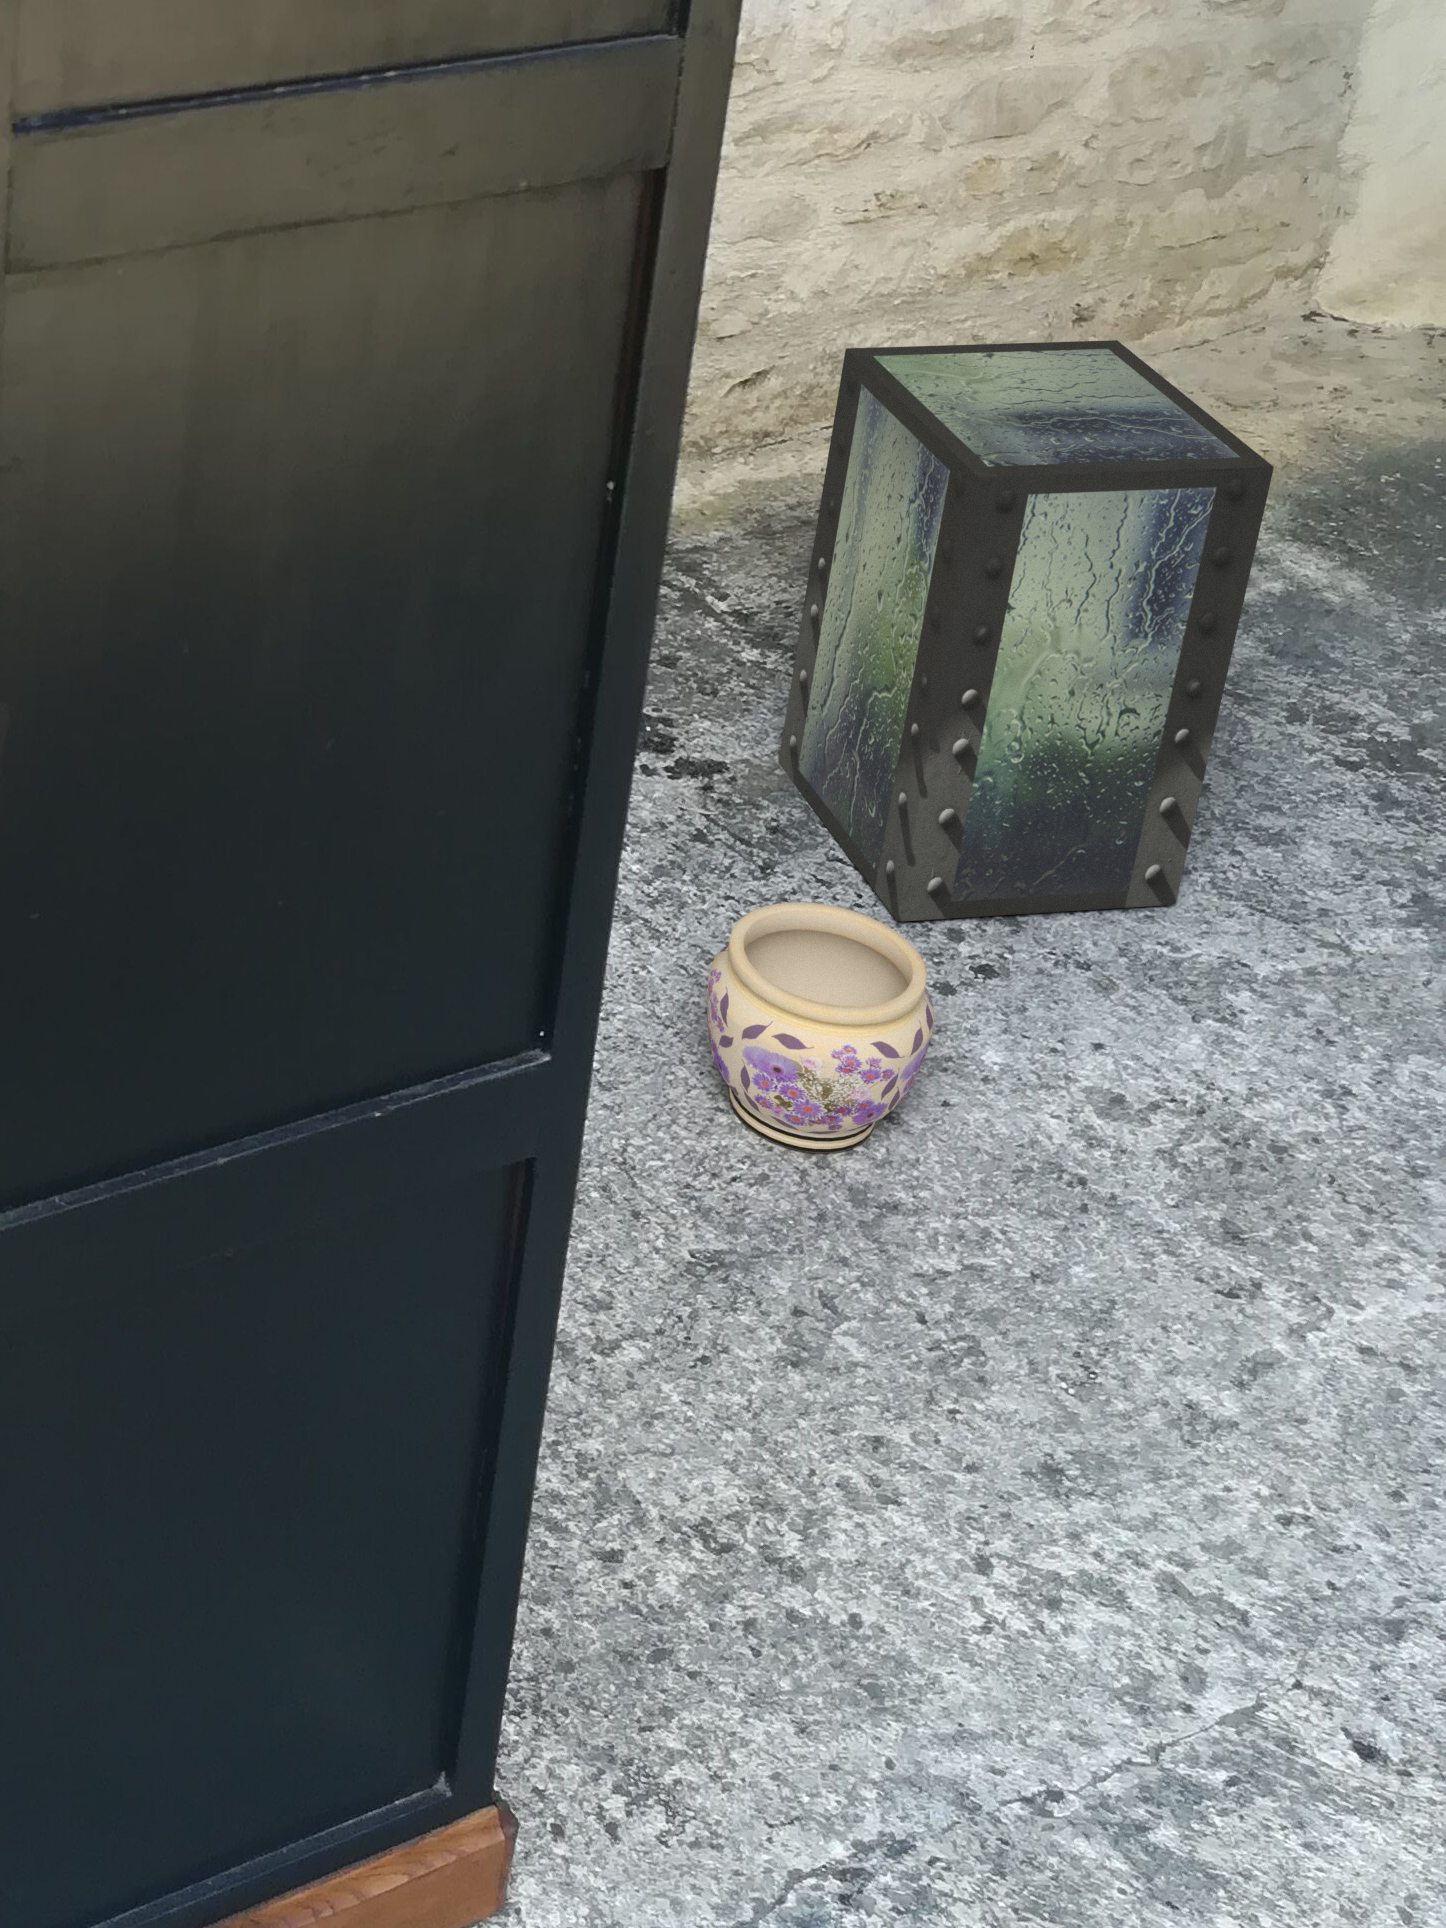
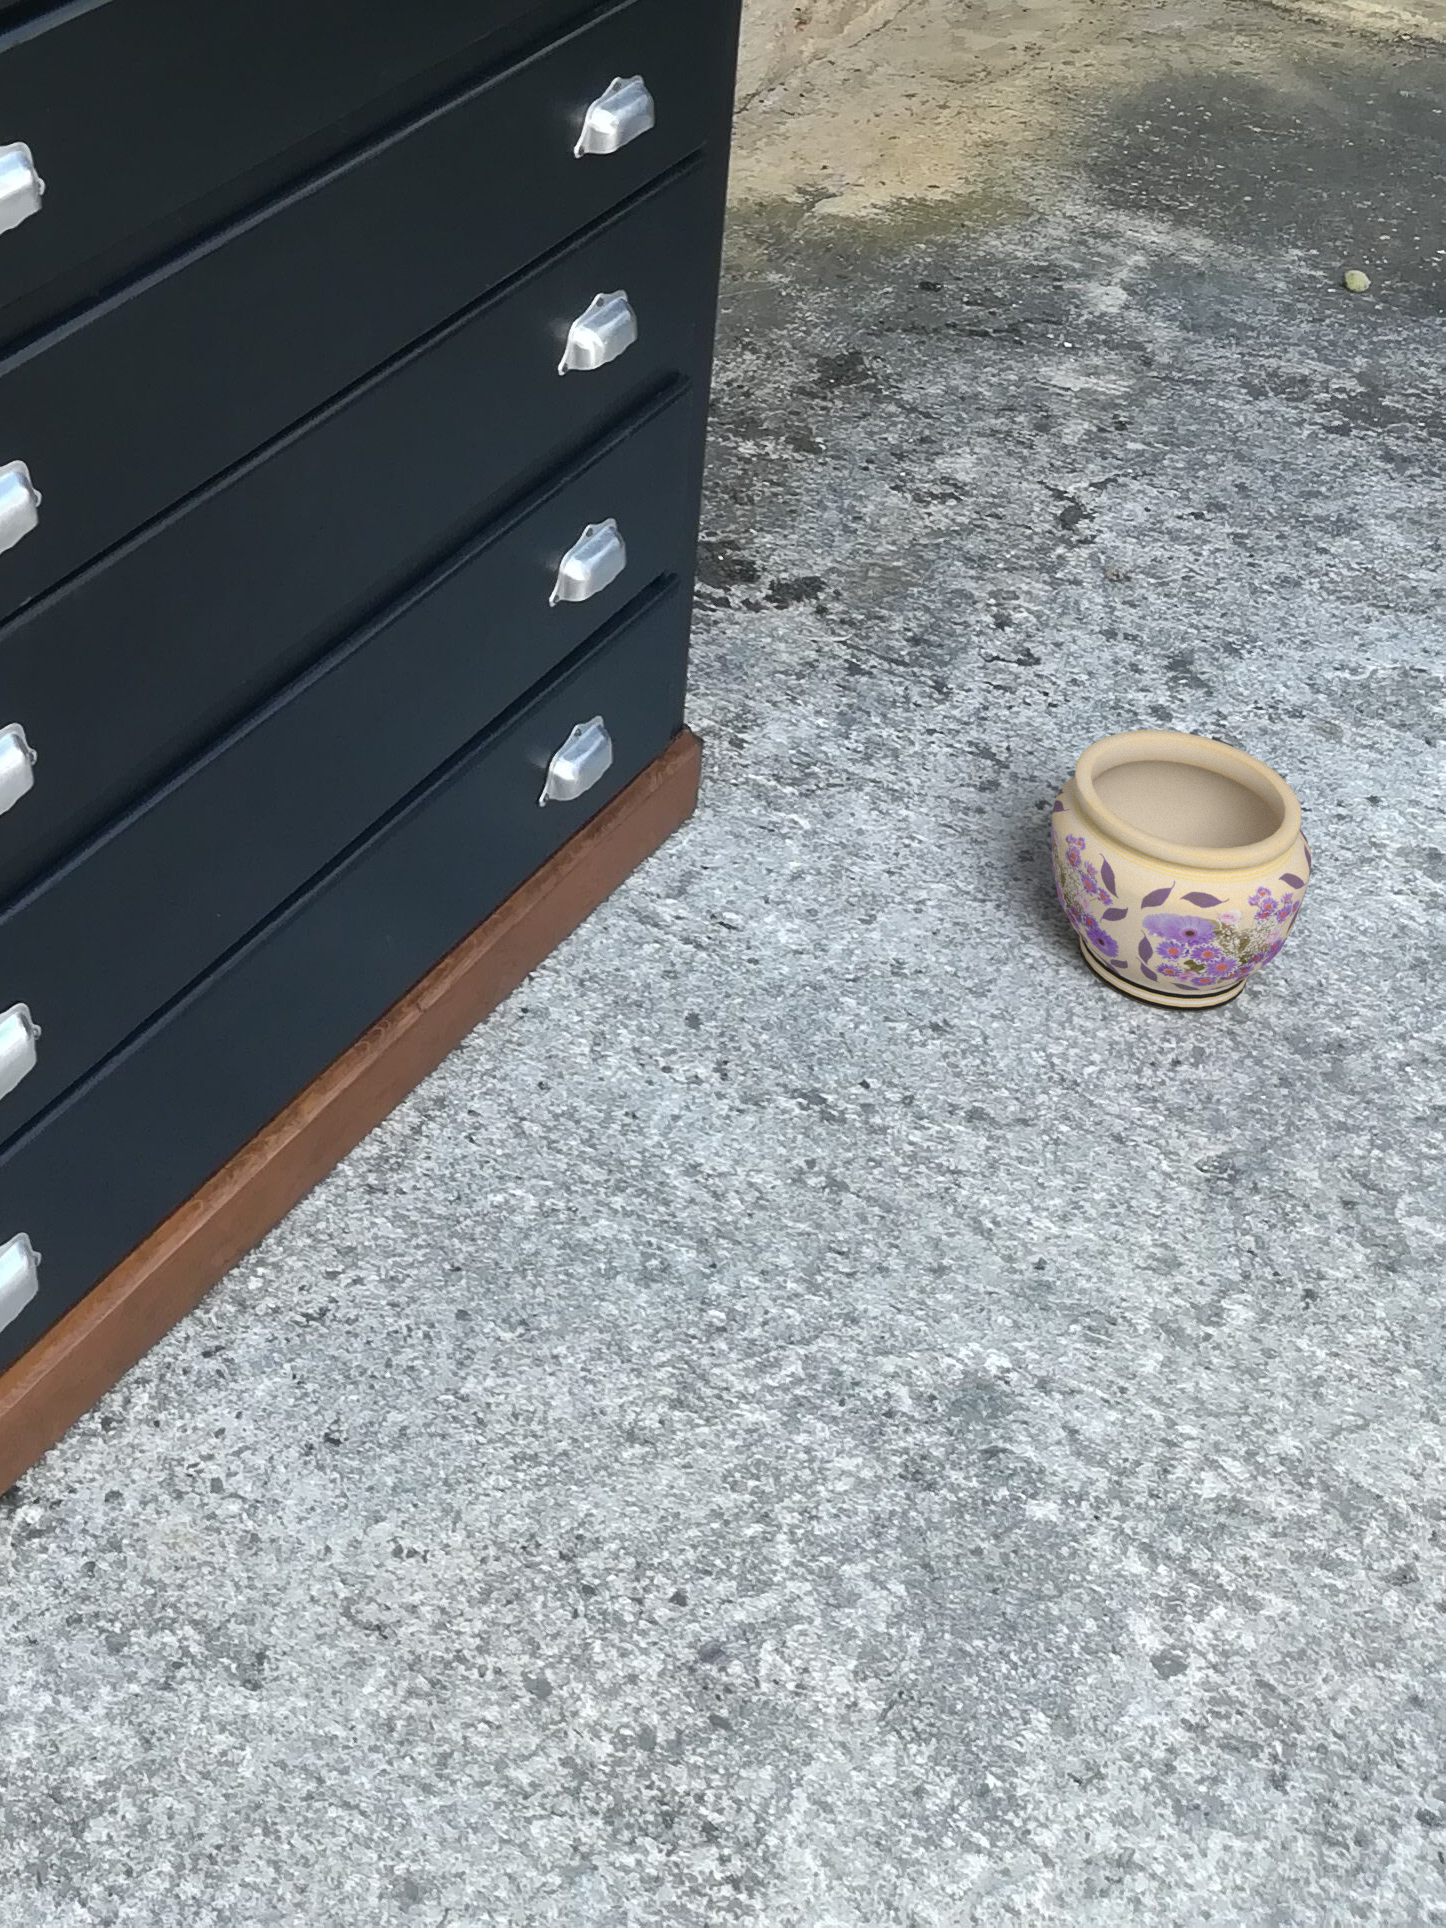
storage box: present [778,340,1274,922] -> none [860,53,1391,717]

